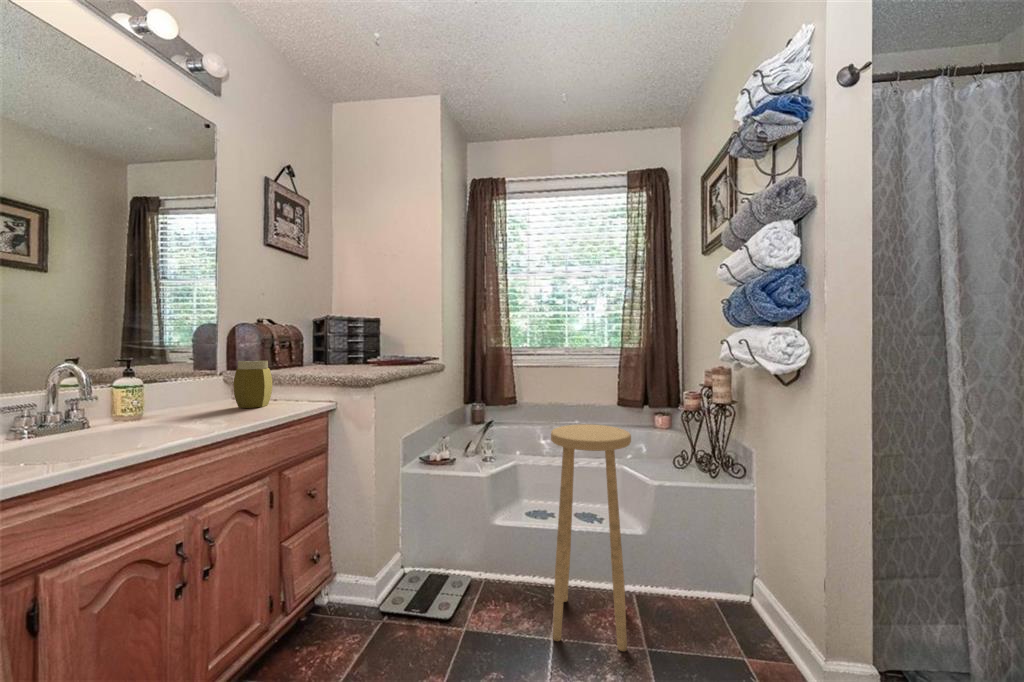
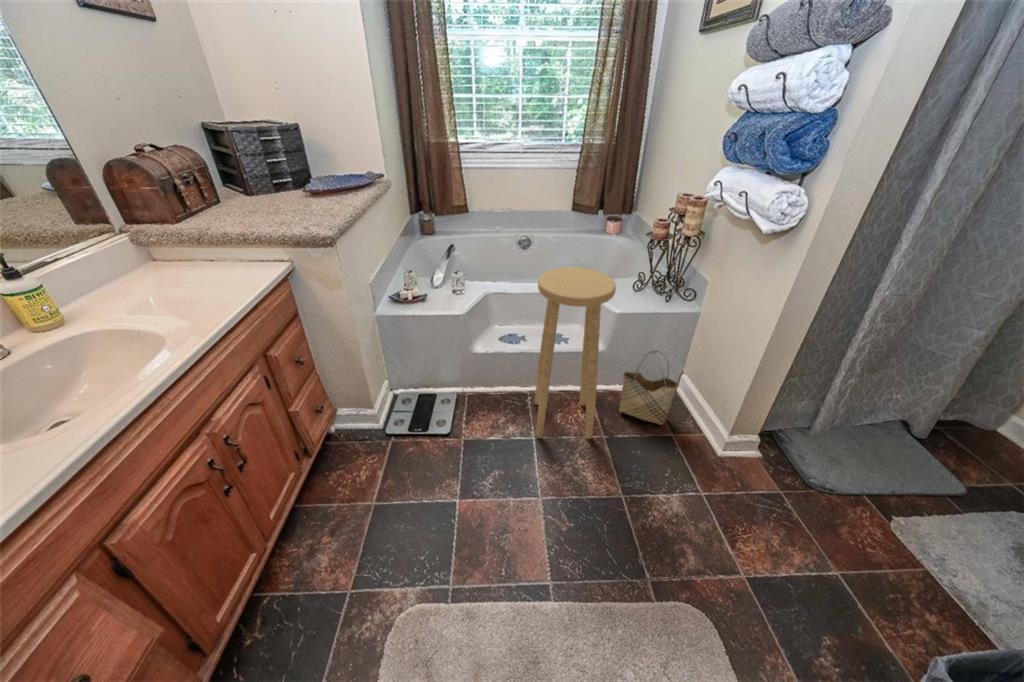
jar: present [233,361,272,408] -> none [149,222,211,287]
woven basket: none [665,533,739,646] -> present [619,351,678,425]

